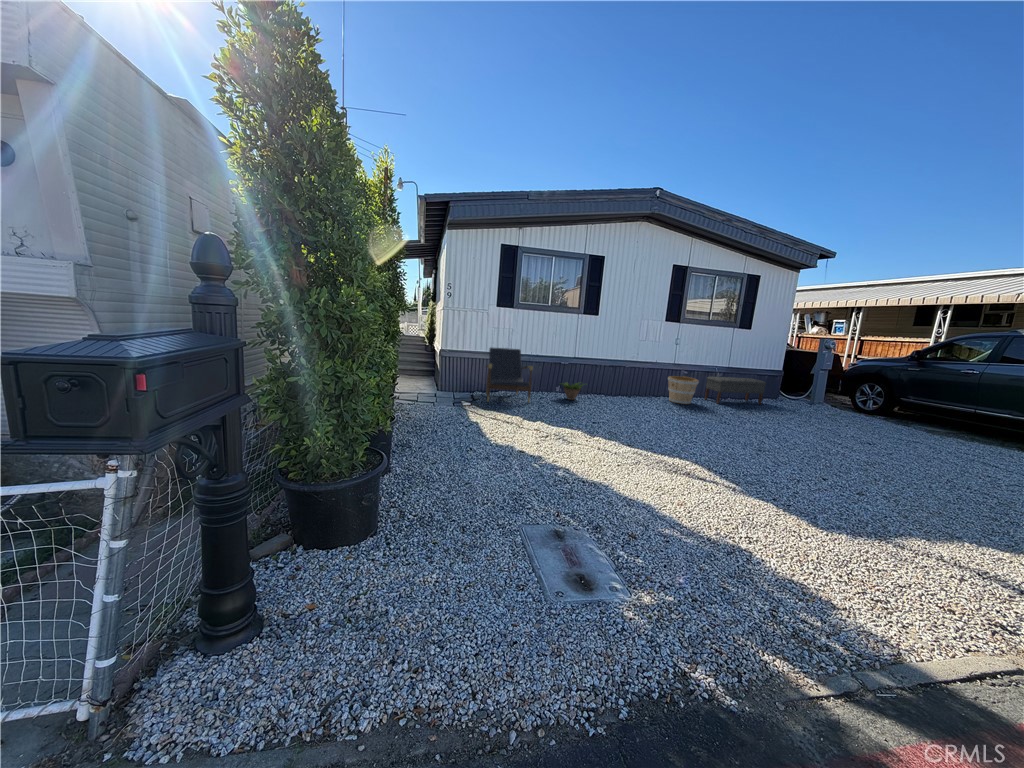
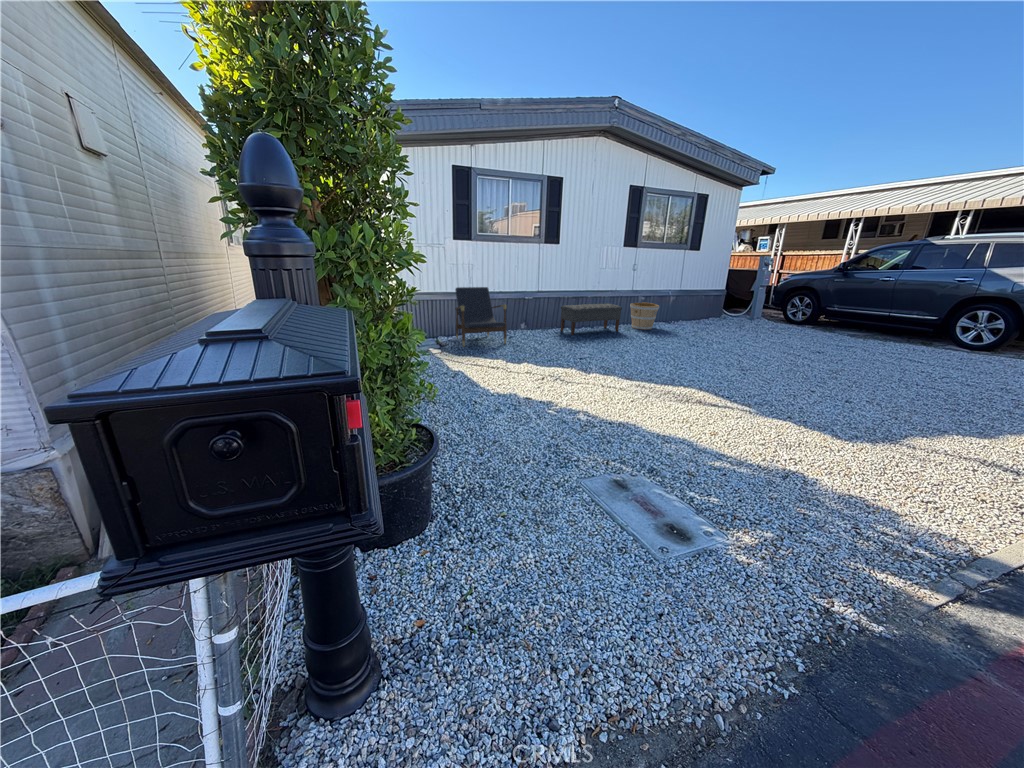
bench: present [705,376,766,405] -> present [561,303,622,335]
decorative plant: present [563,383,583,400] -> none [527,317,559,336]

